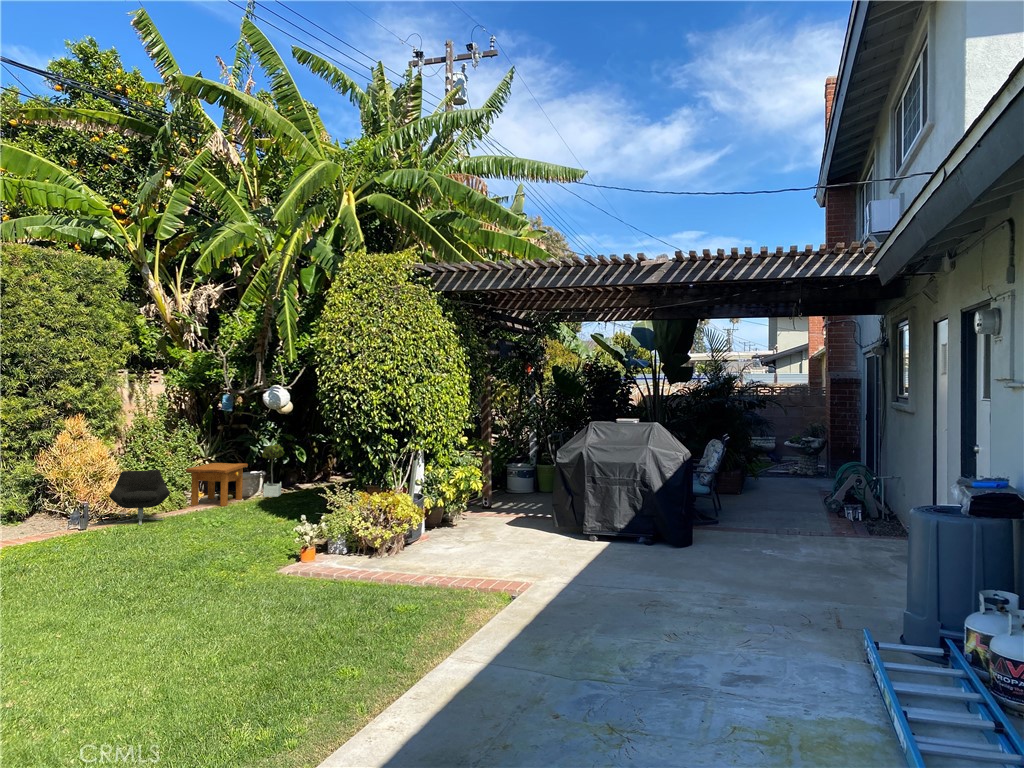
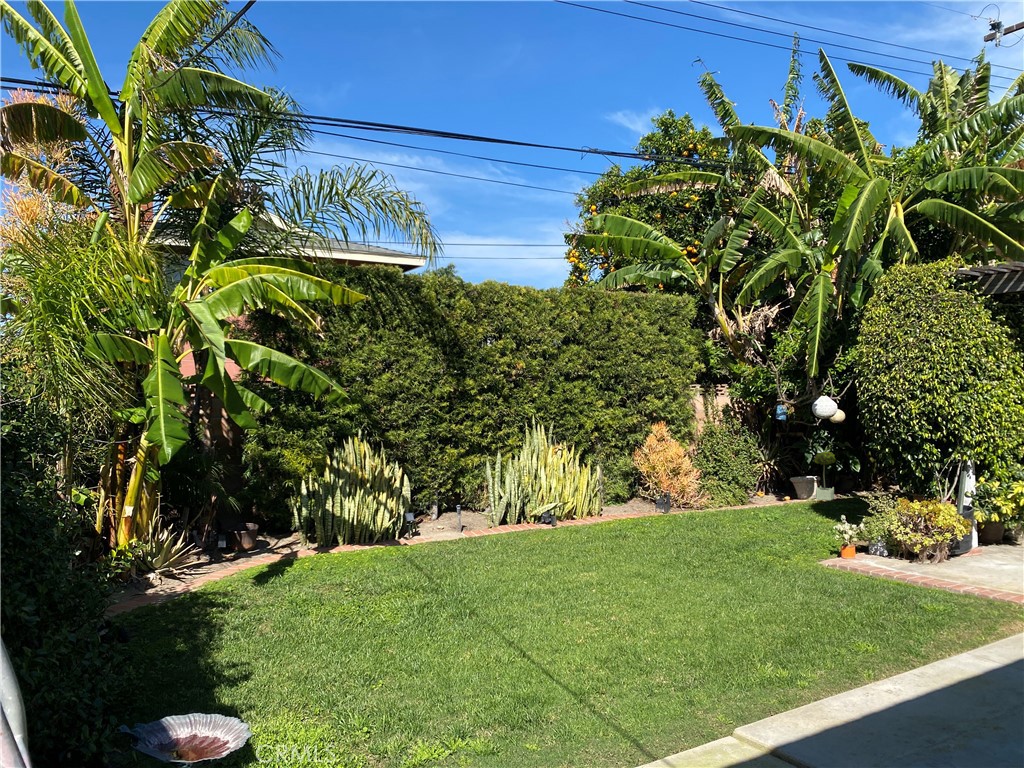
side table: present [186,463,248,506] -> none [745,466,801,504]
lounge chair: present [109,470,170,525] -> none [684,468,731,513]

